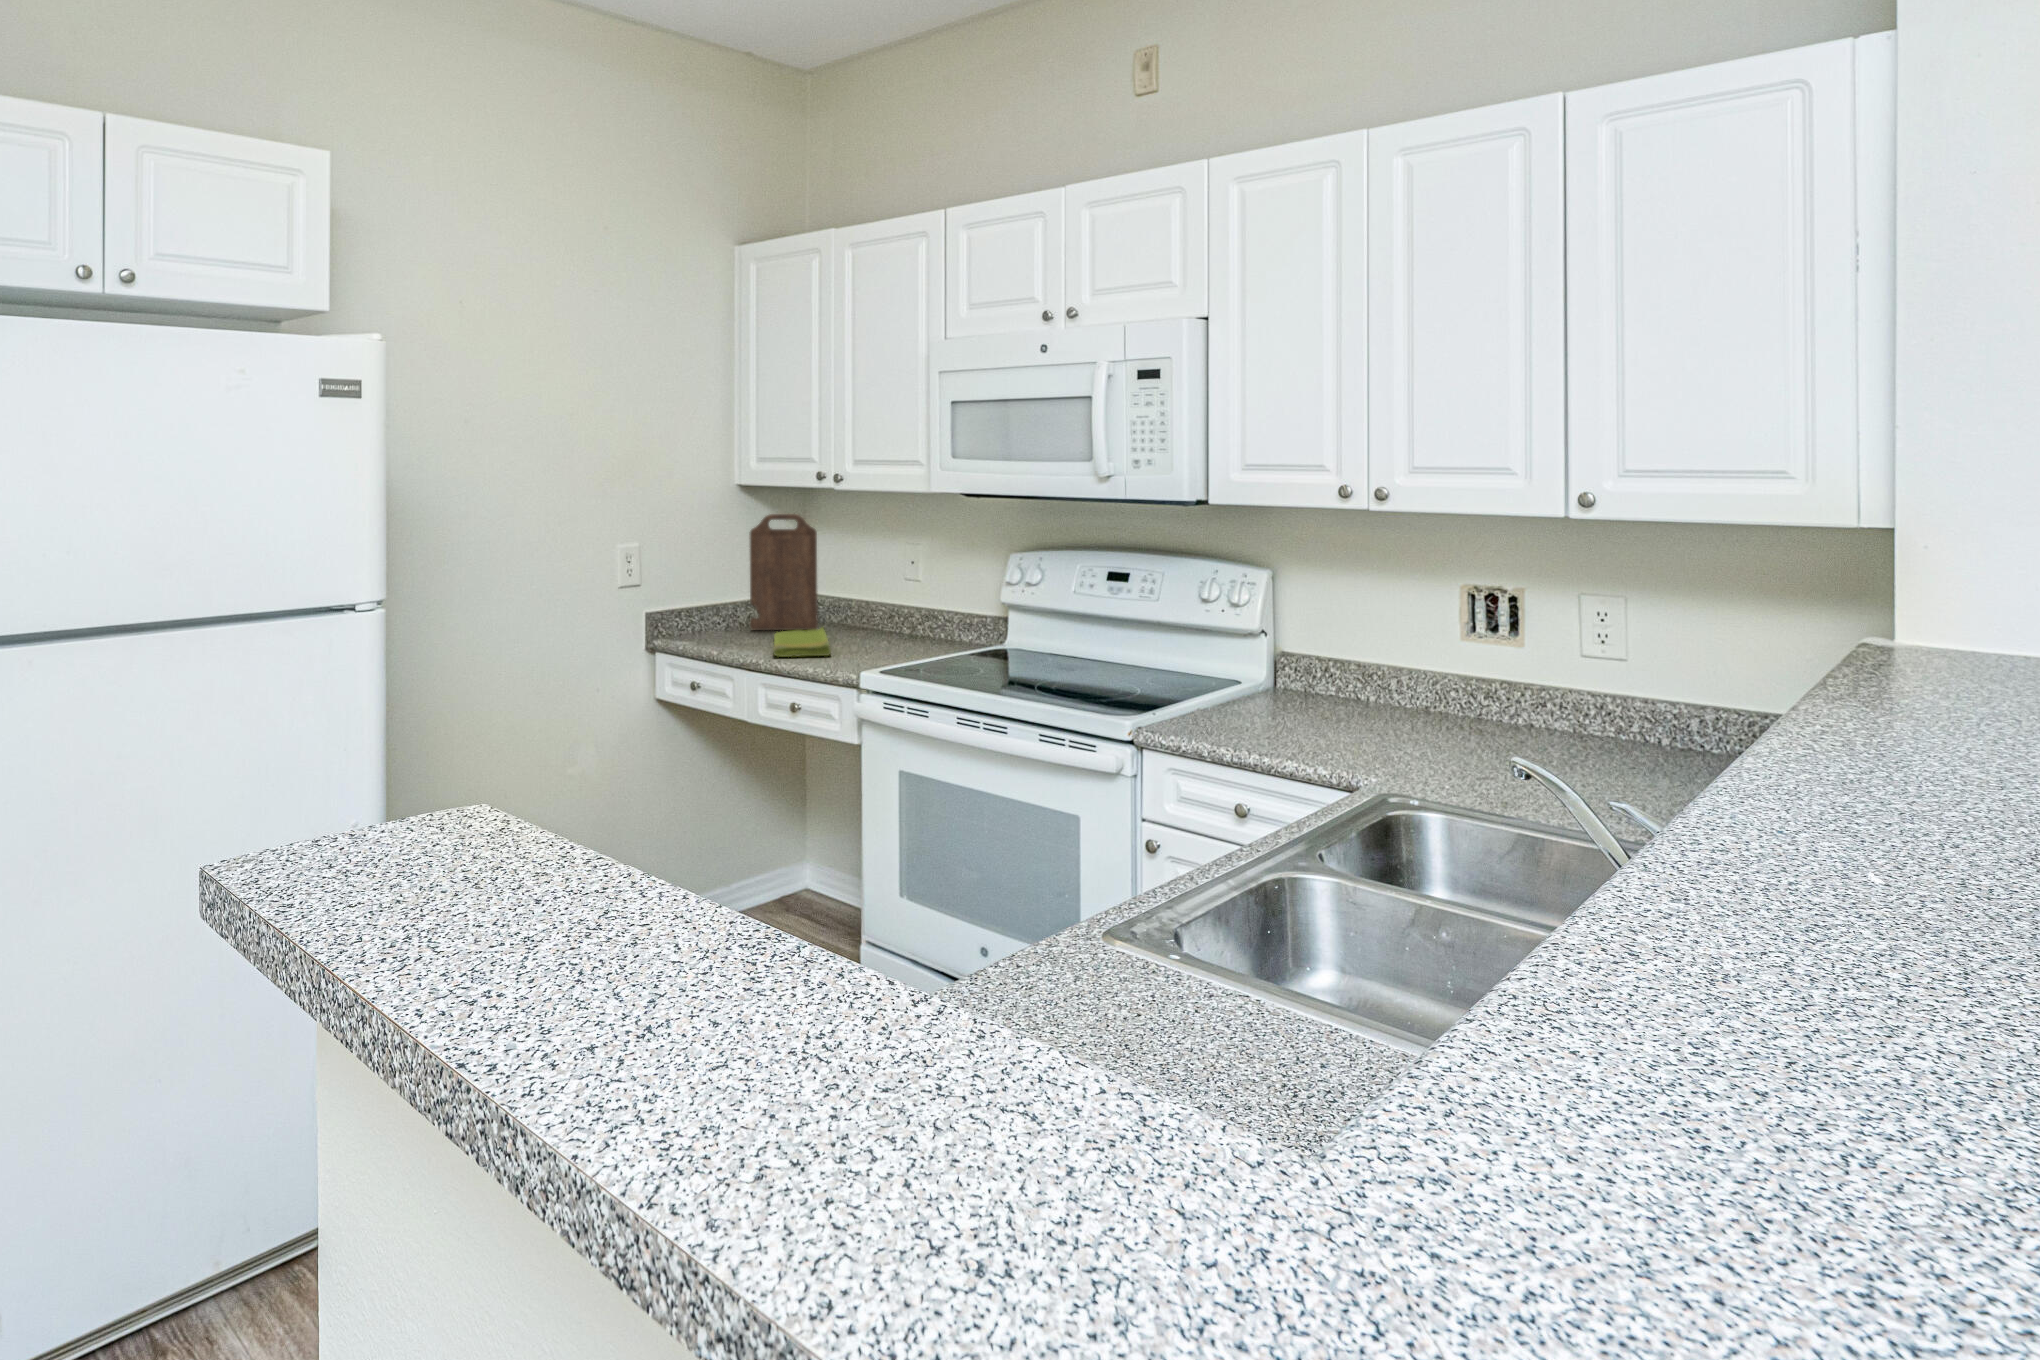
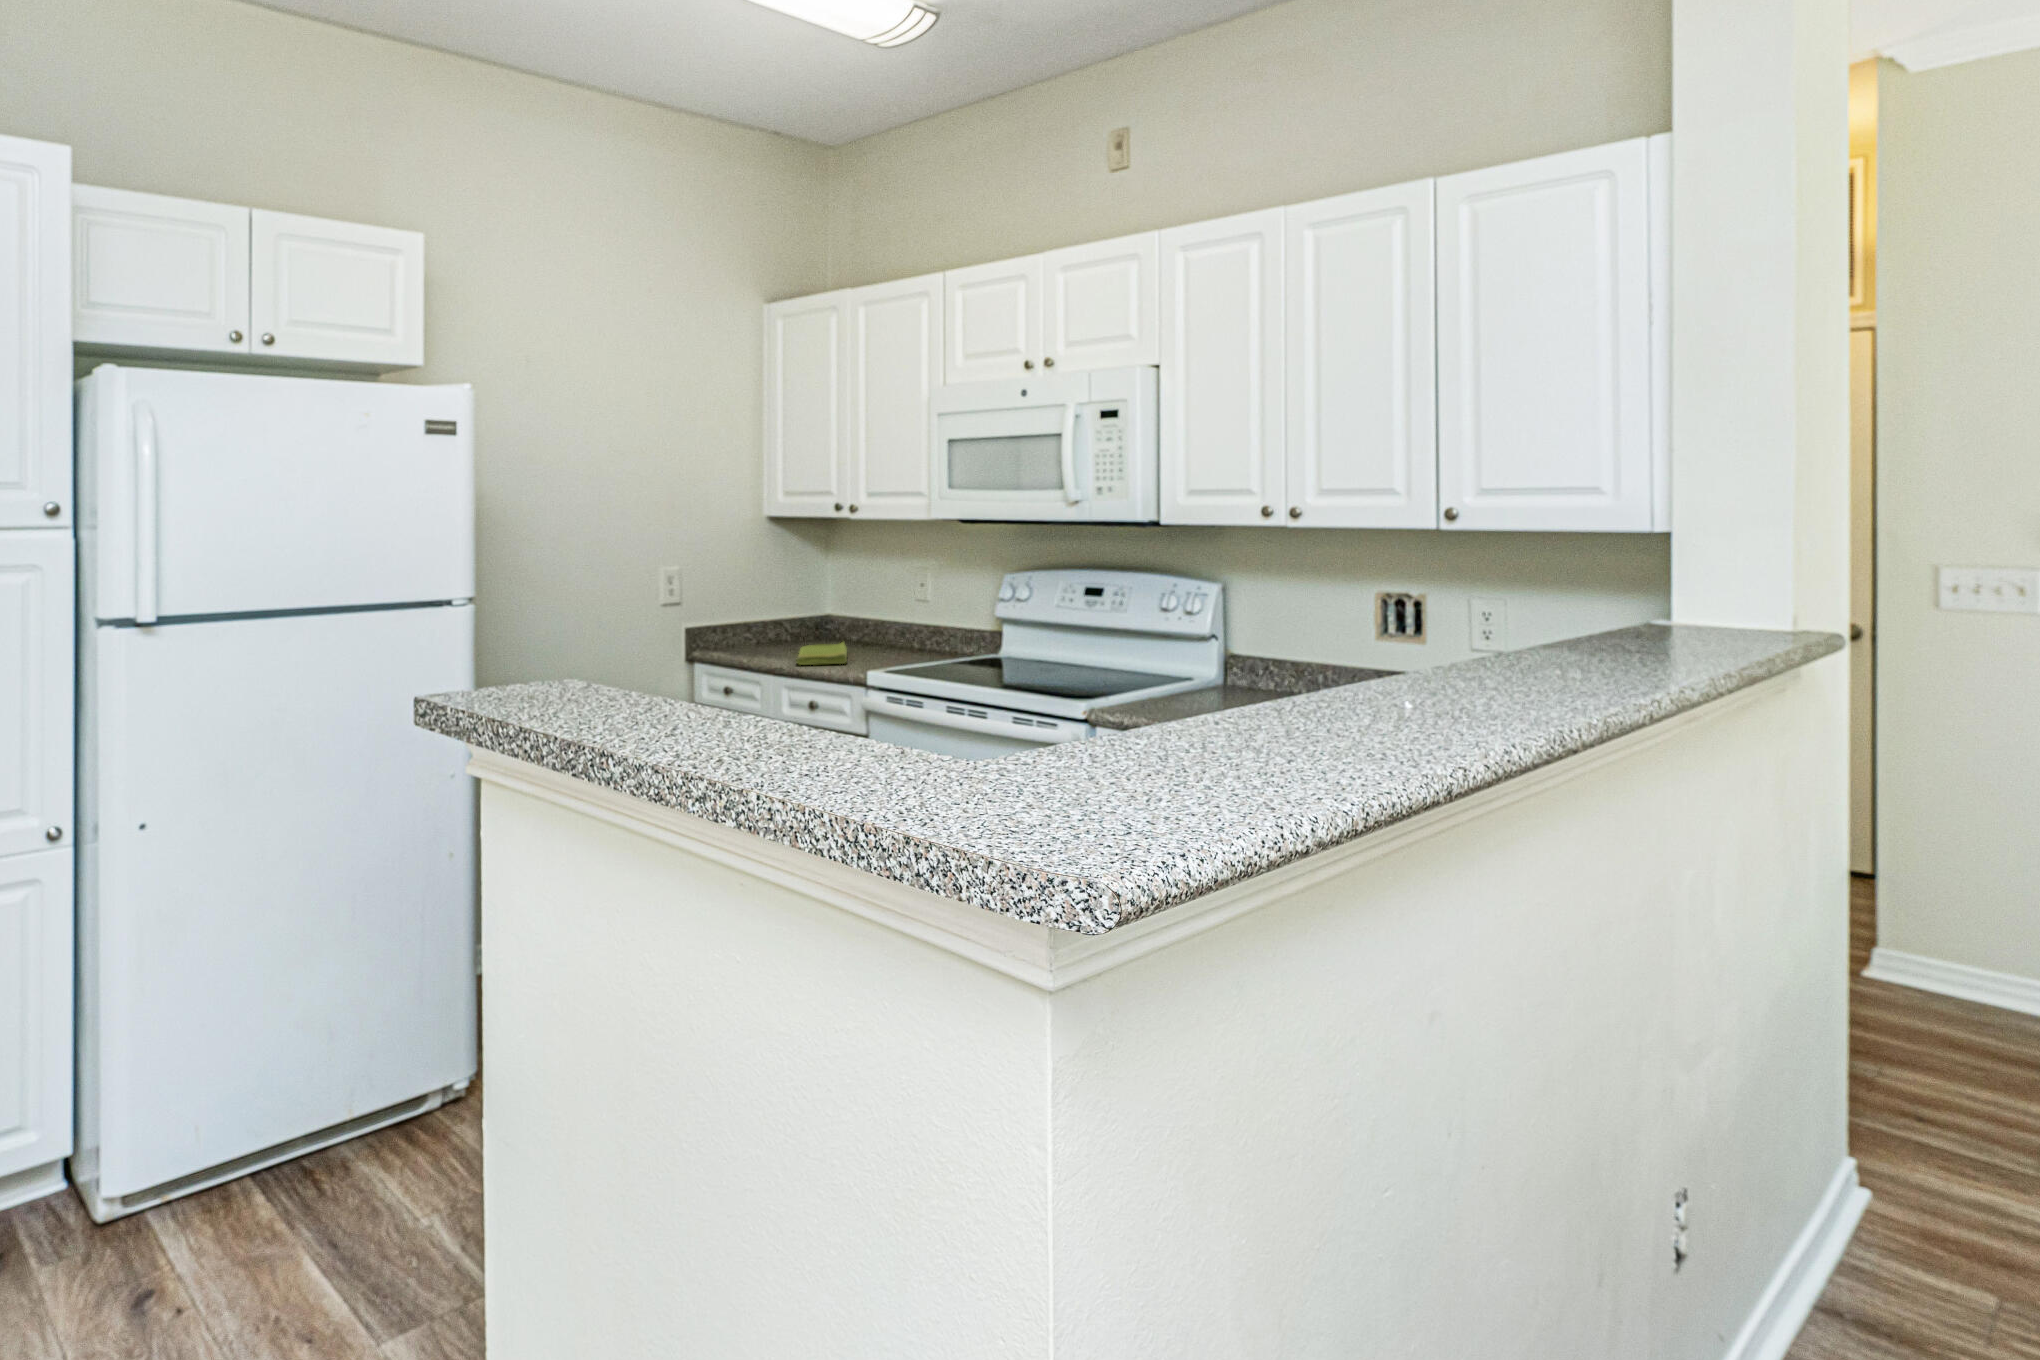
cutting board: present [750,514,818,630] -> none [780,542,841,645]

